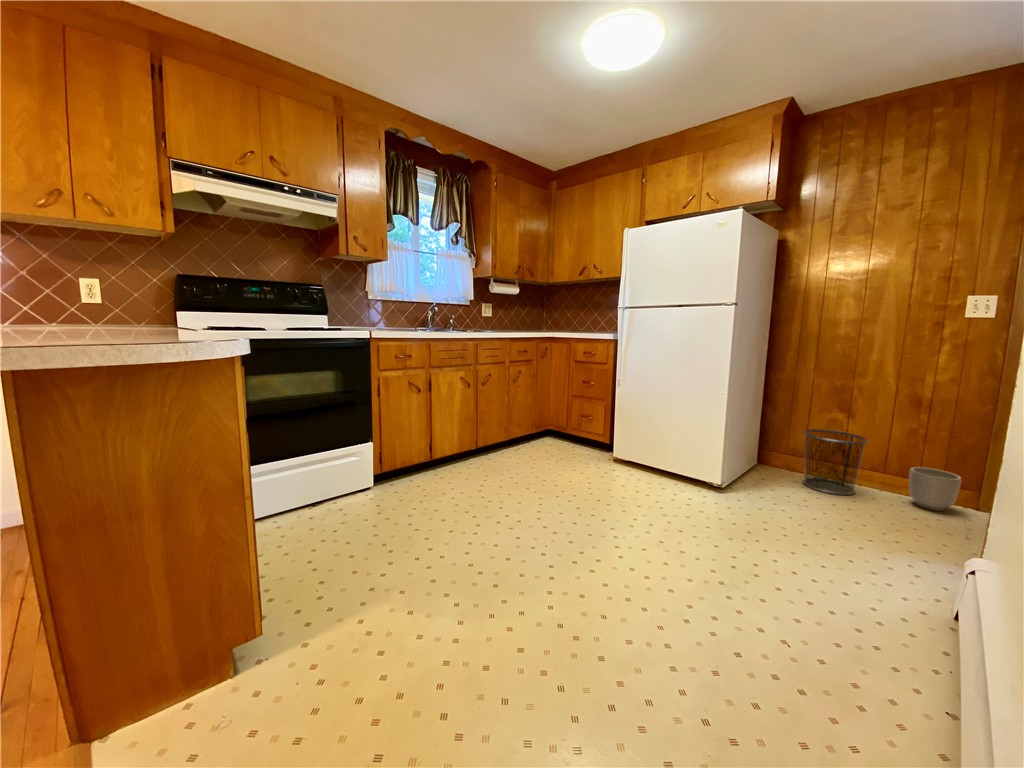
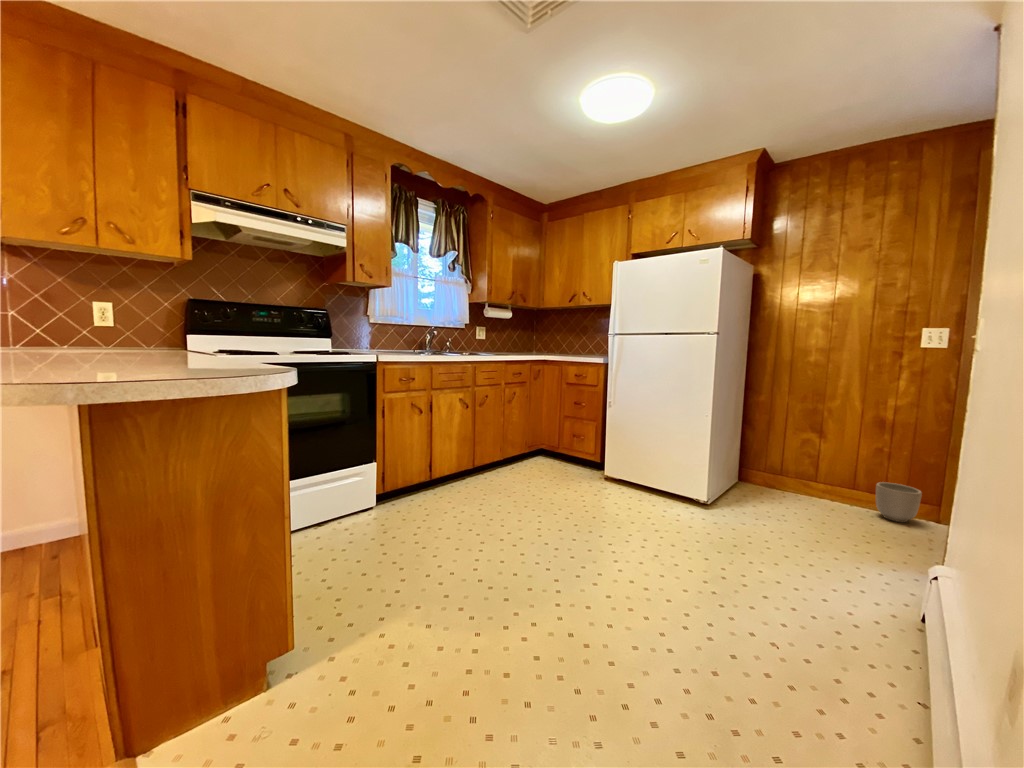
waste bin: present [803,429,867,495] -> none [781,447,838,509]

